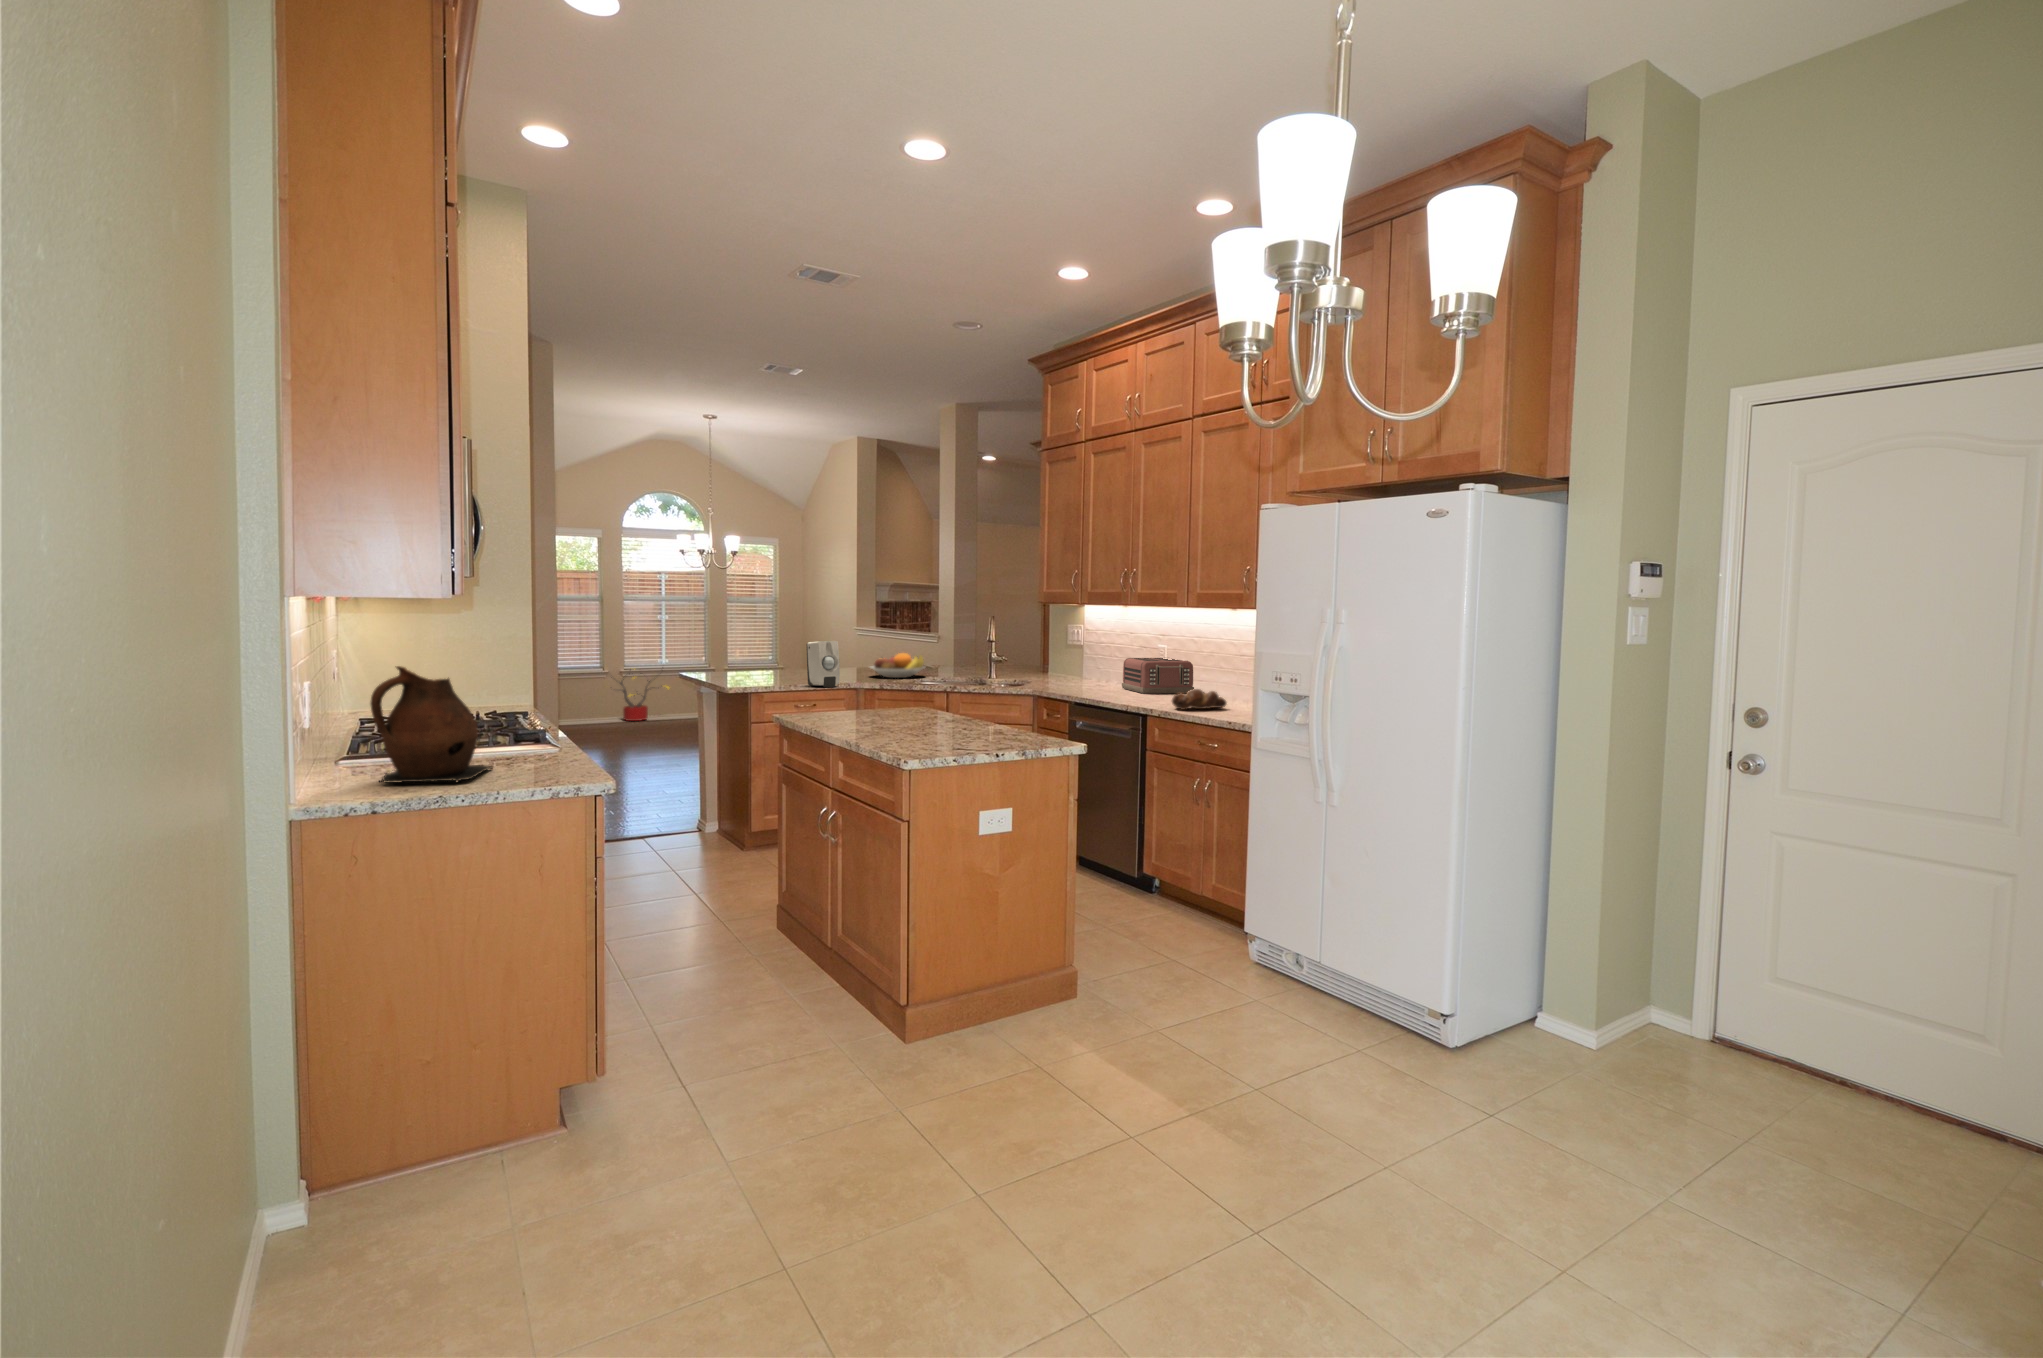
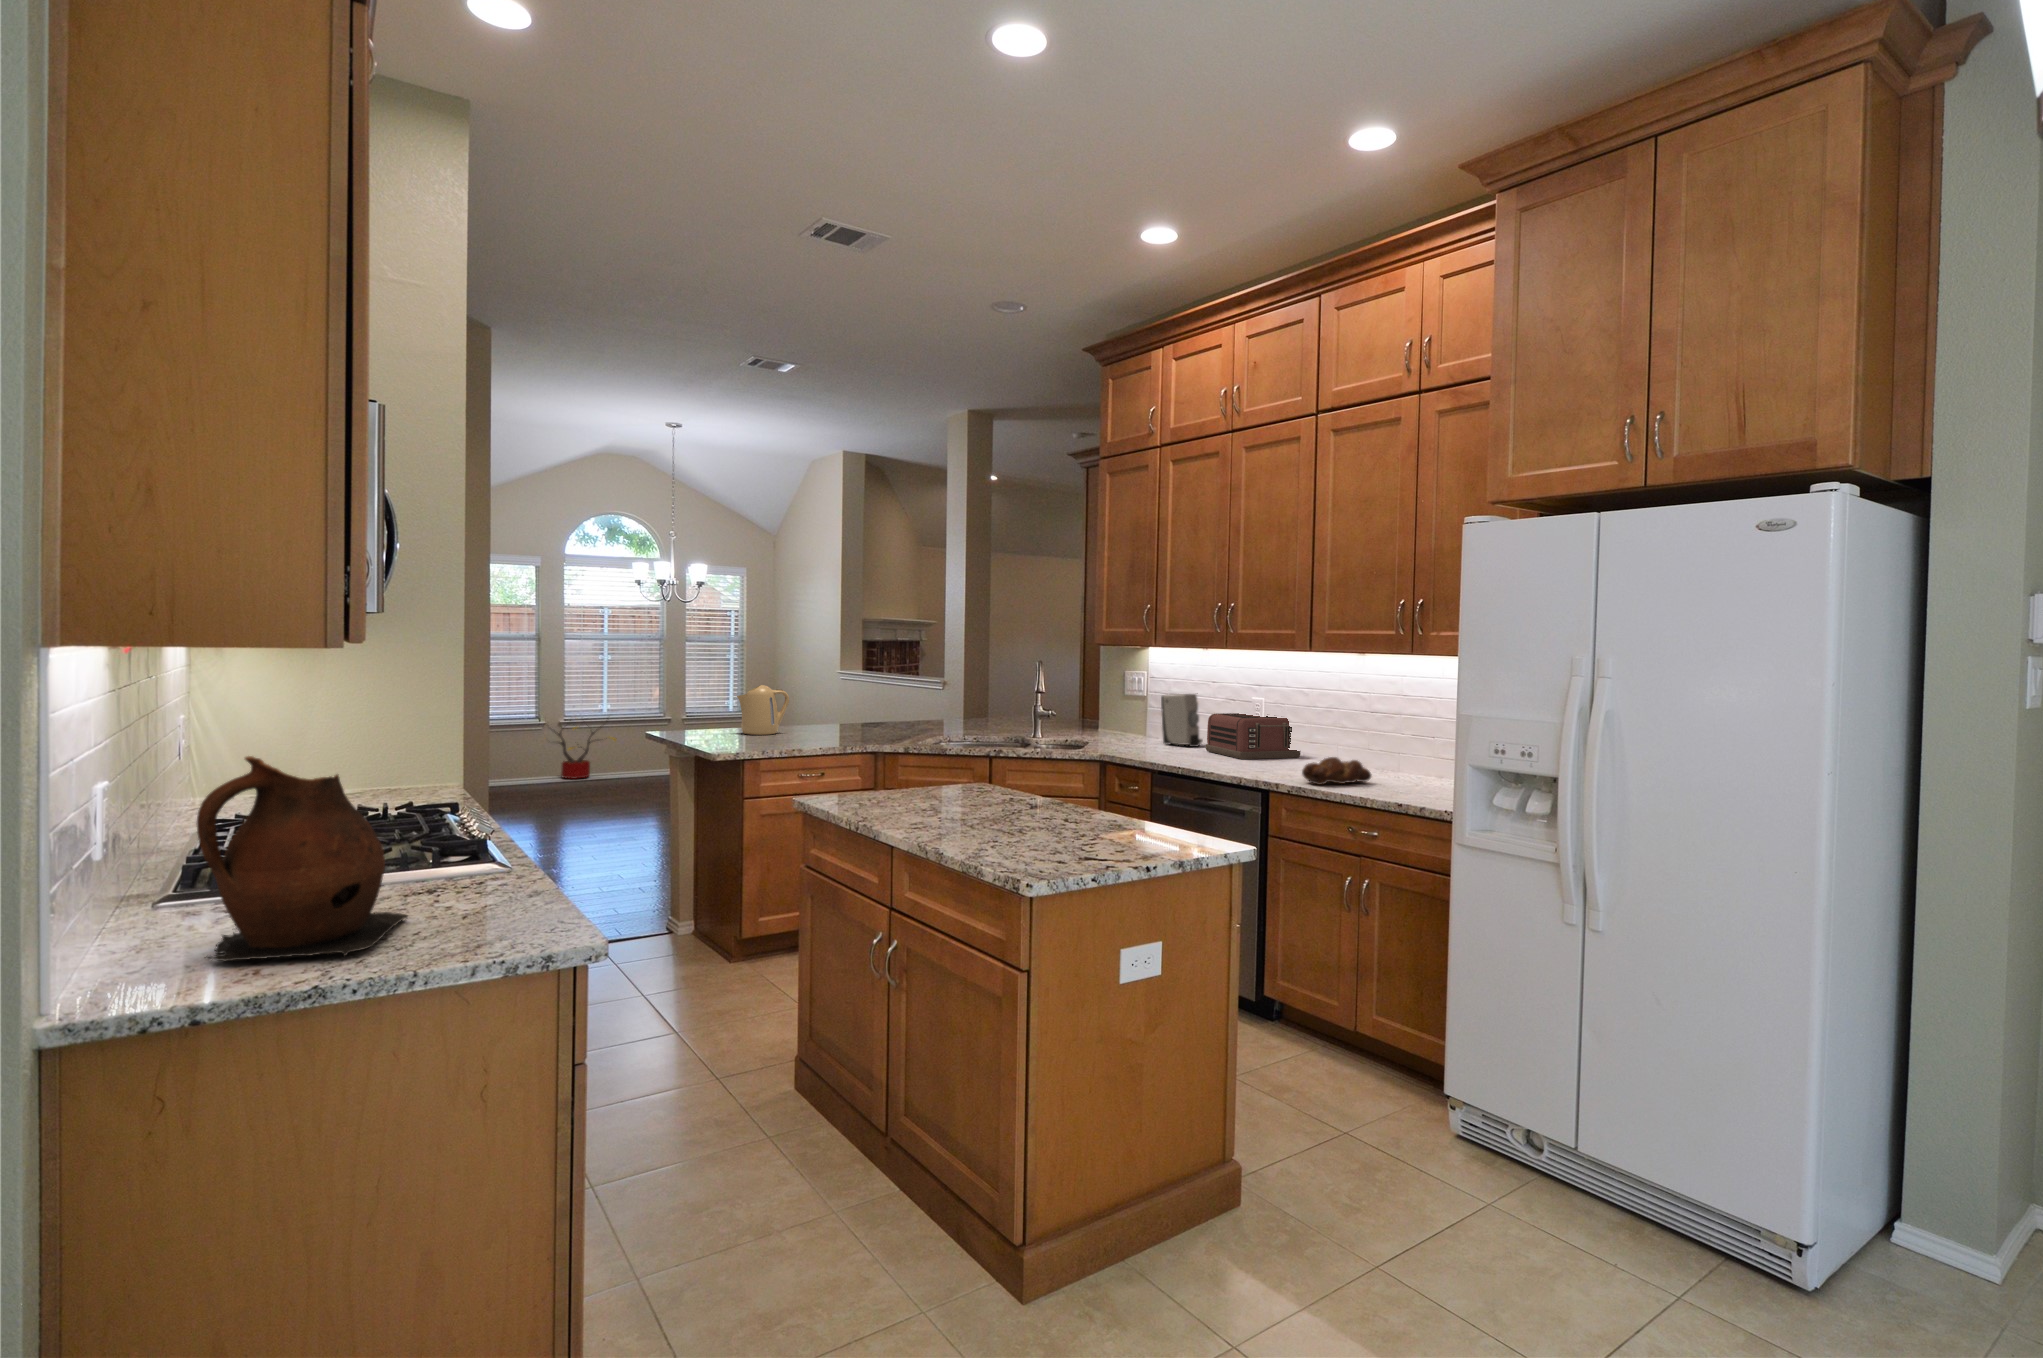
kettle: none [751,636,793,676] -> present [737,685,789,735]
soap dispenser: present [806,641,840,687] -> present [1161,694,1203,747]
fruit bowl: present [870,653,925,678] -> none [883,705,953,736]

